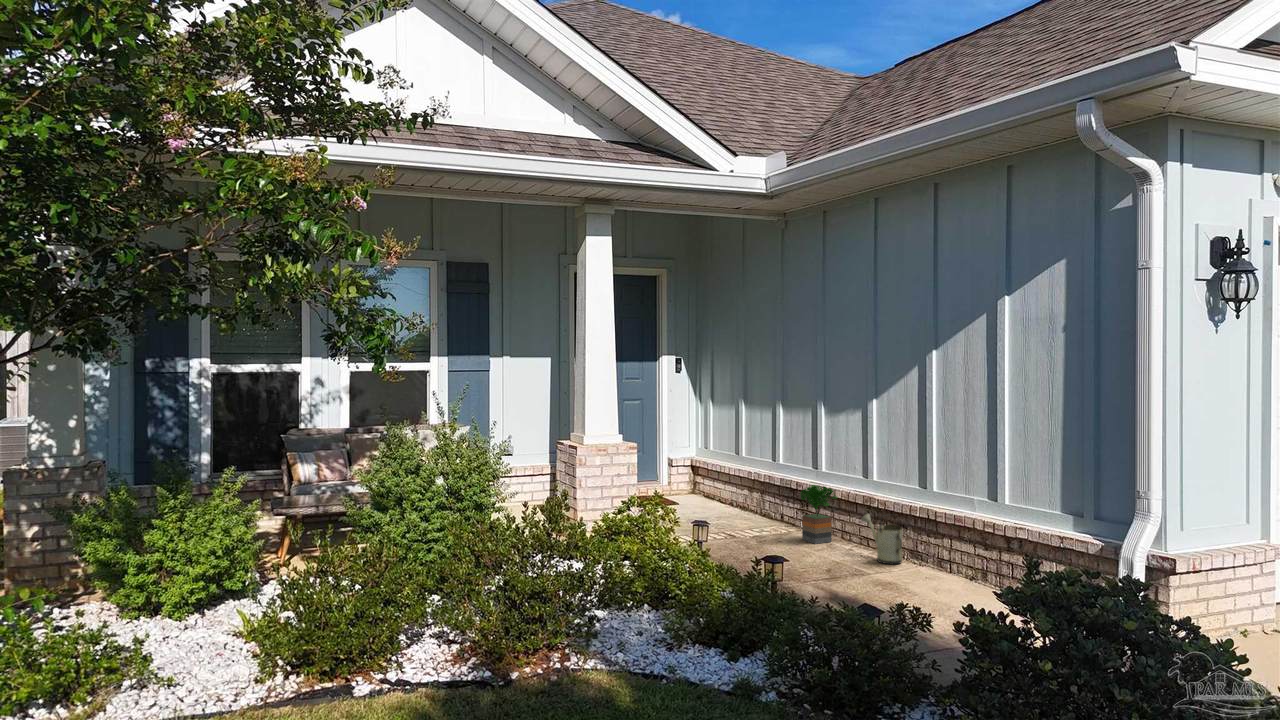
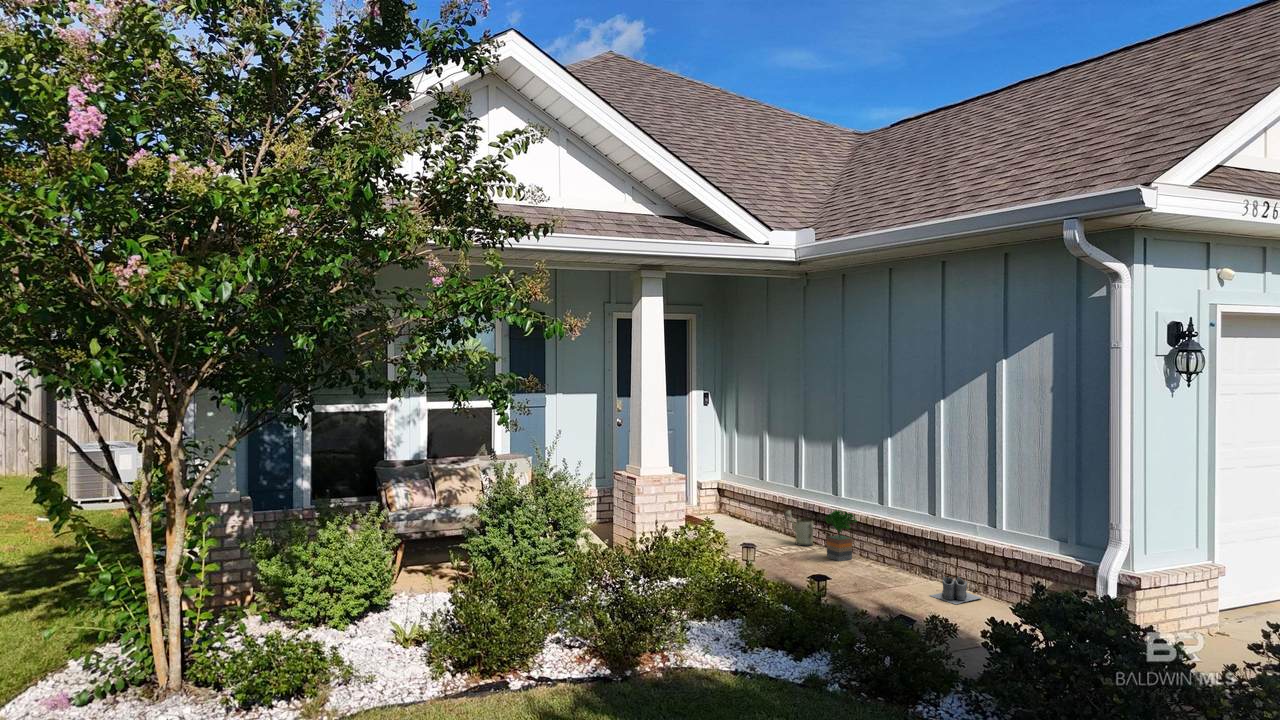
watering can: present [861,513,902,564] -> present [785,510,813,546]
boots: none [915,560,981,594] -> present [929,577,981,604]

